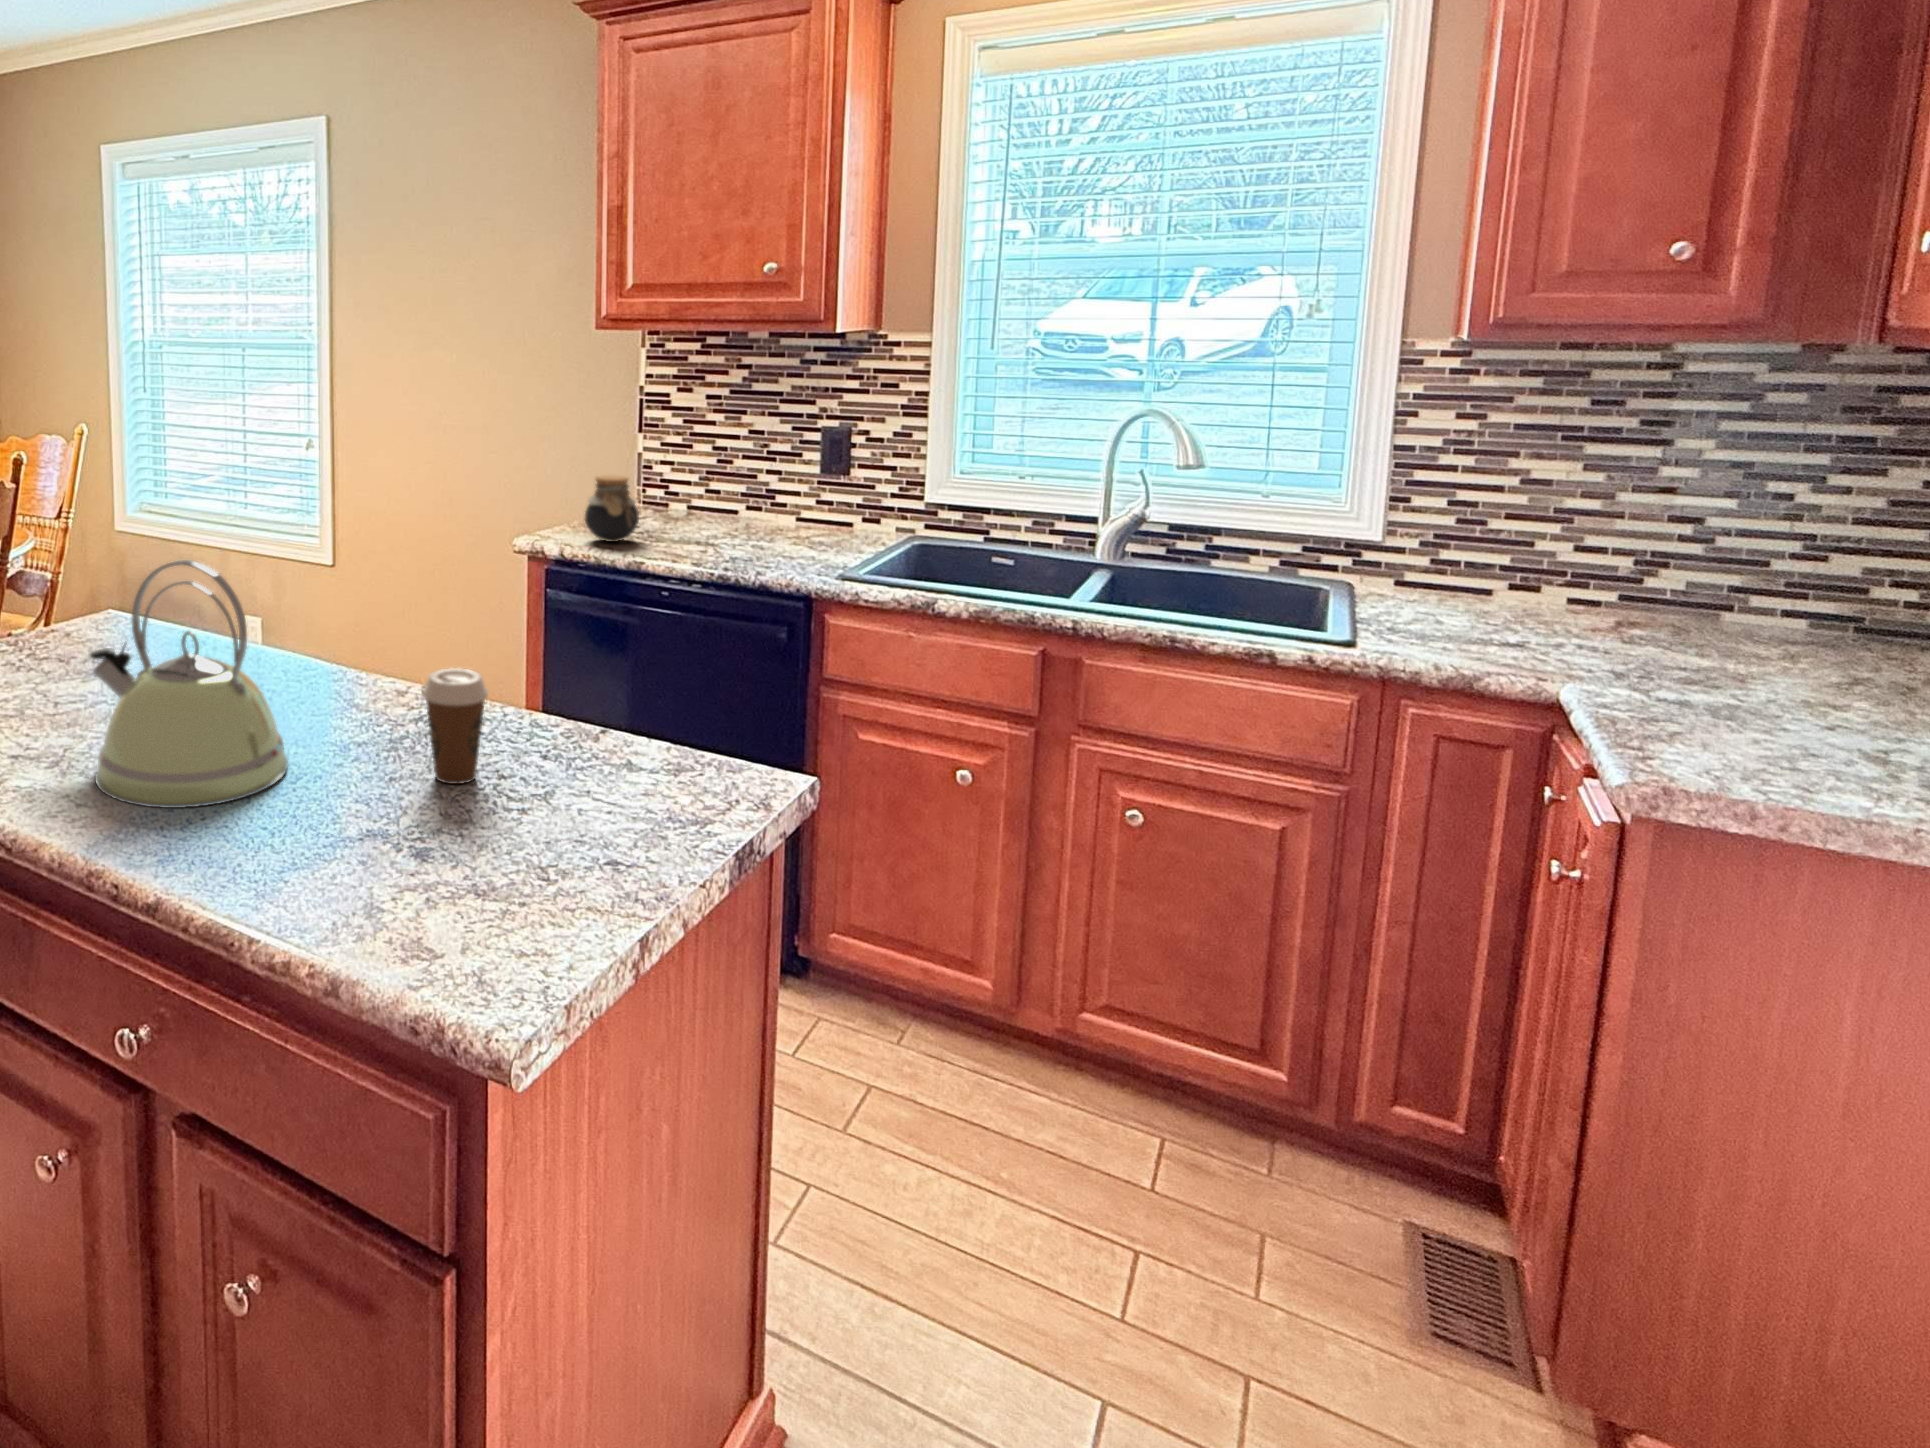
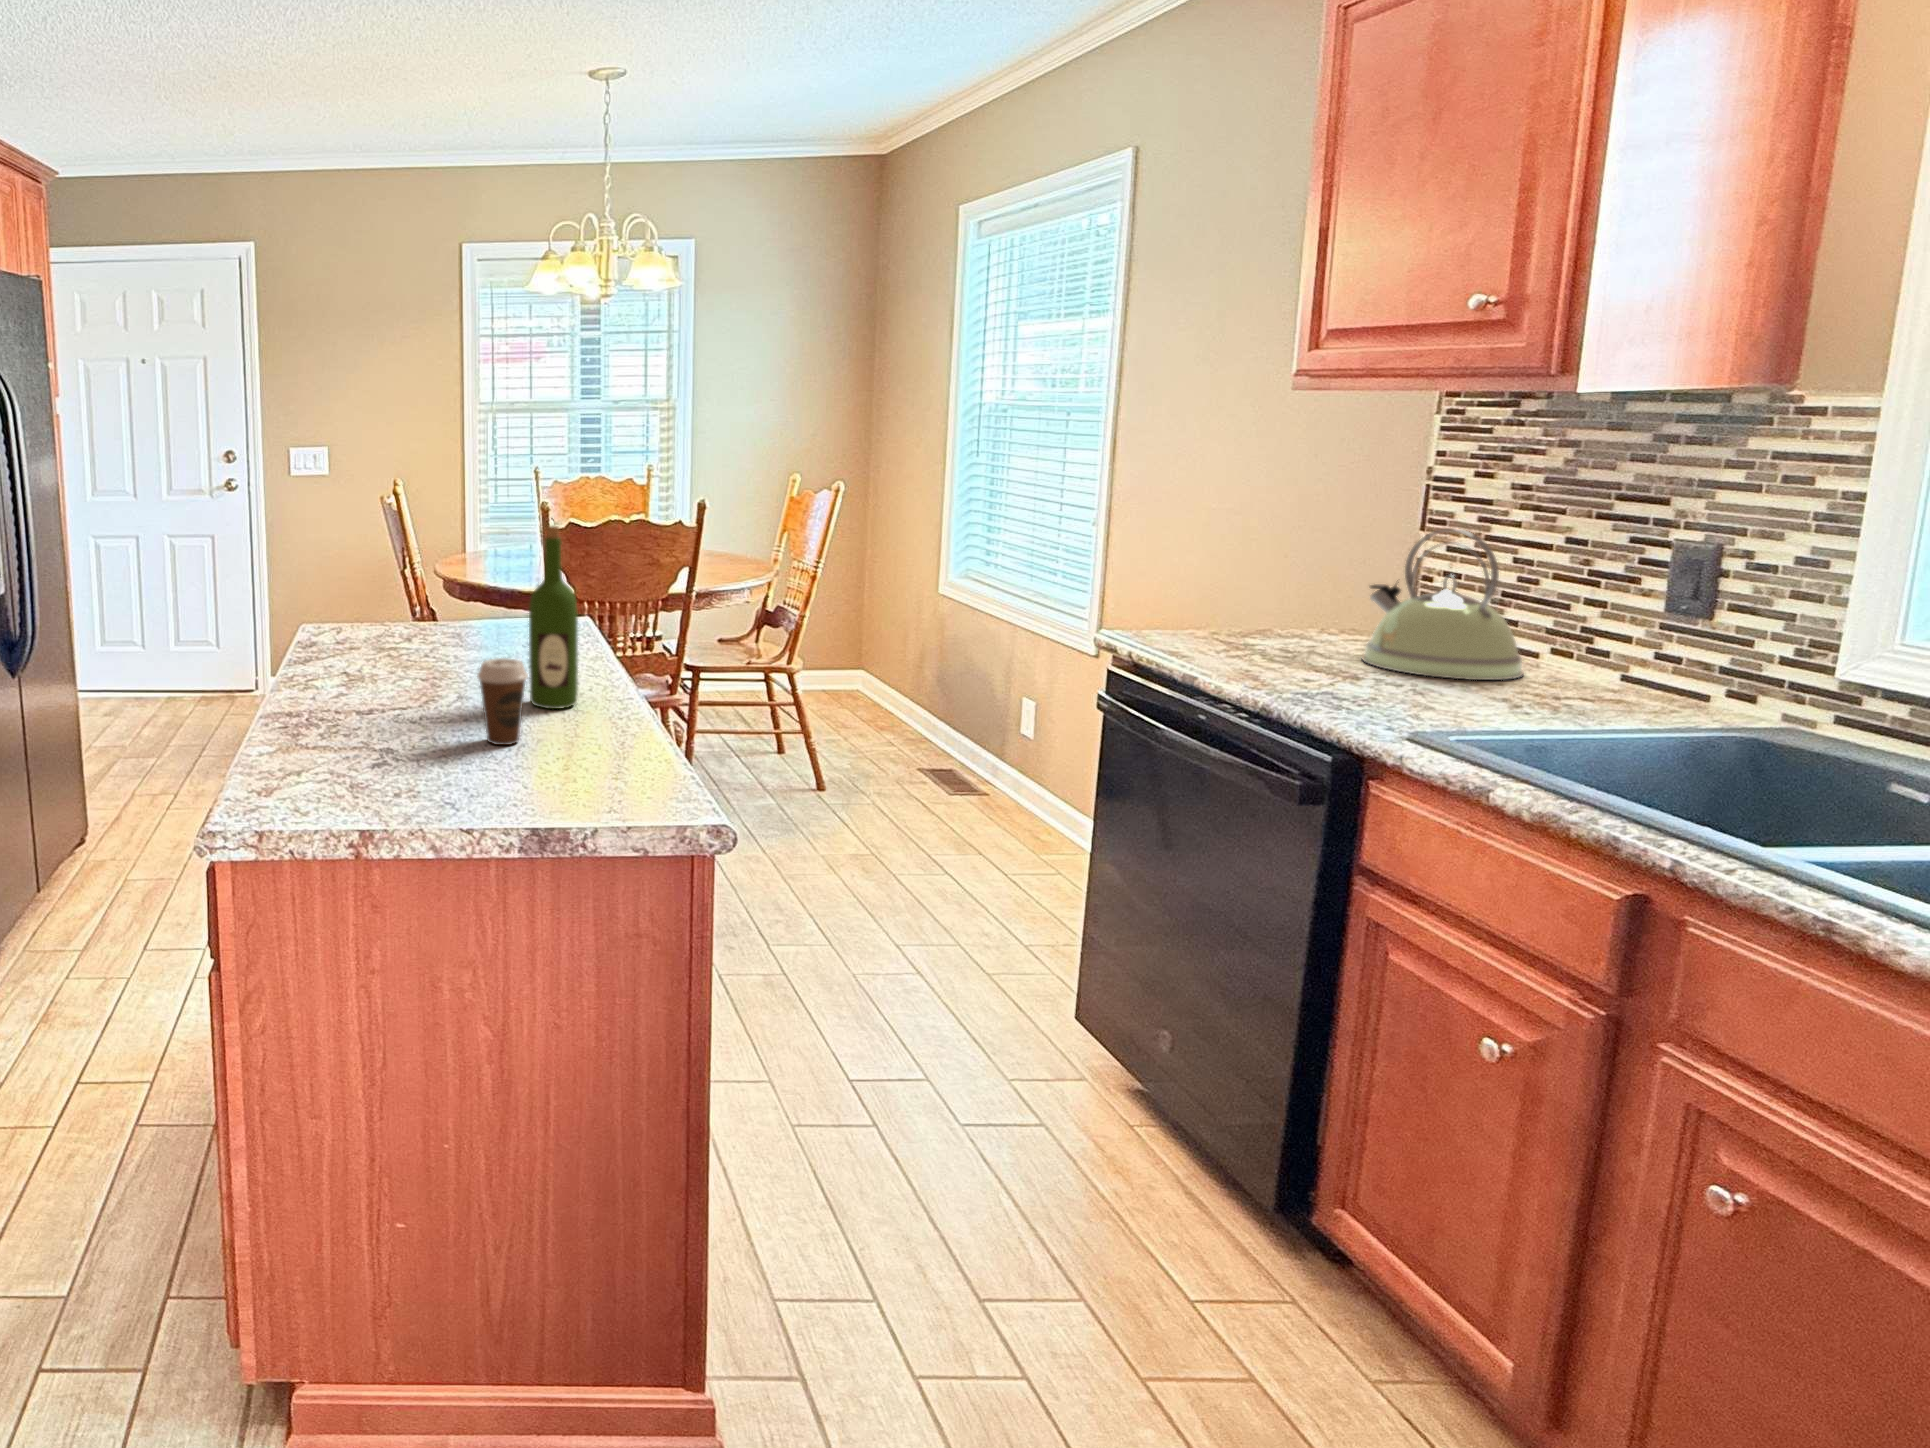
jar: present [585,475,639,542] -> none [1199,574,1281,656]
wine bottle: none [328,494,389,727] -> present [529,526,578,709]
kettle: present [90,560,288,808] -> present [1362,528,1523,680]

